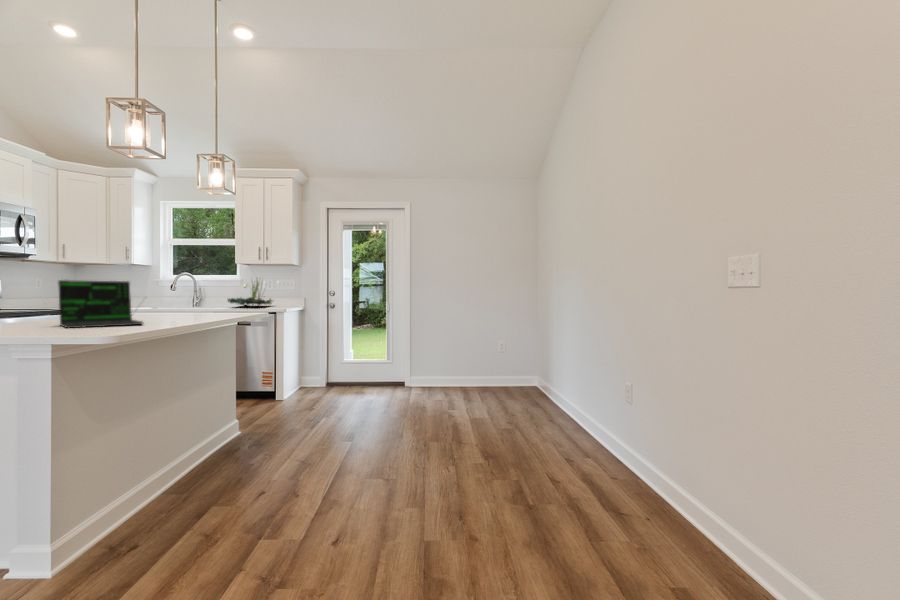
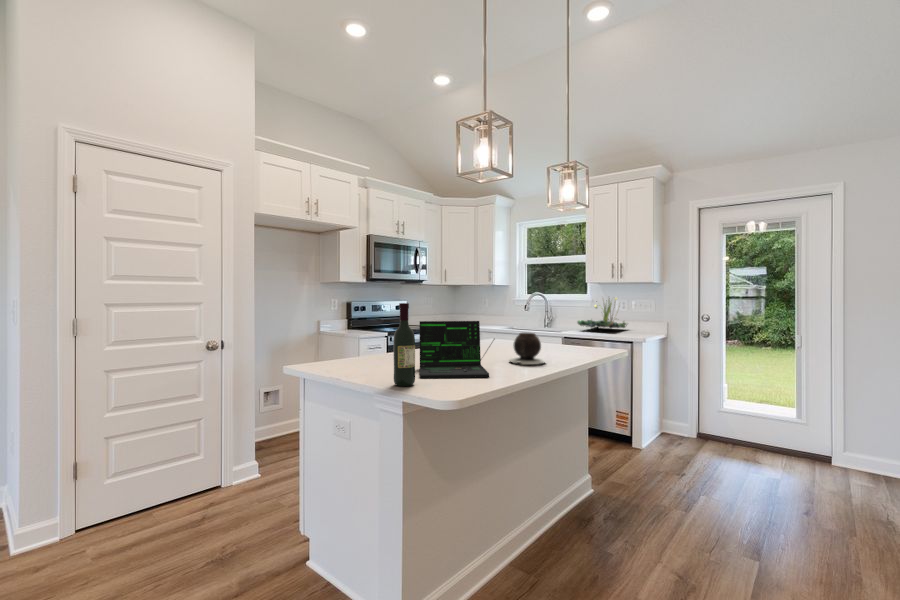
wine bottle: none [38,256,65,331] -> present [393,303,415,386]
vase: none [160,294,196,320] -> present [509,333,545,365]

